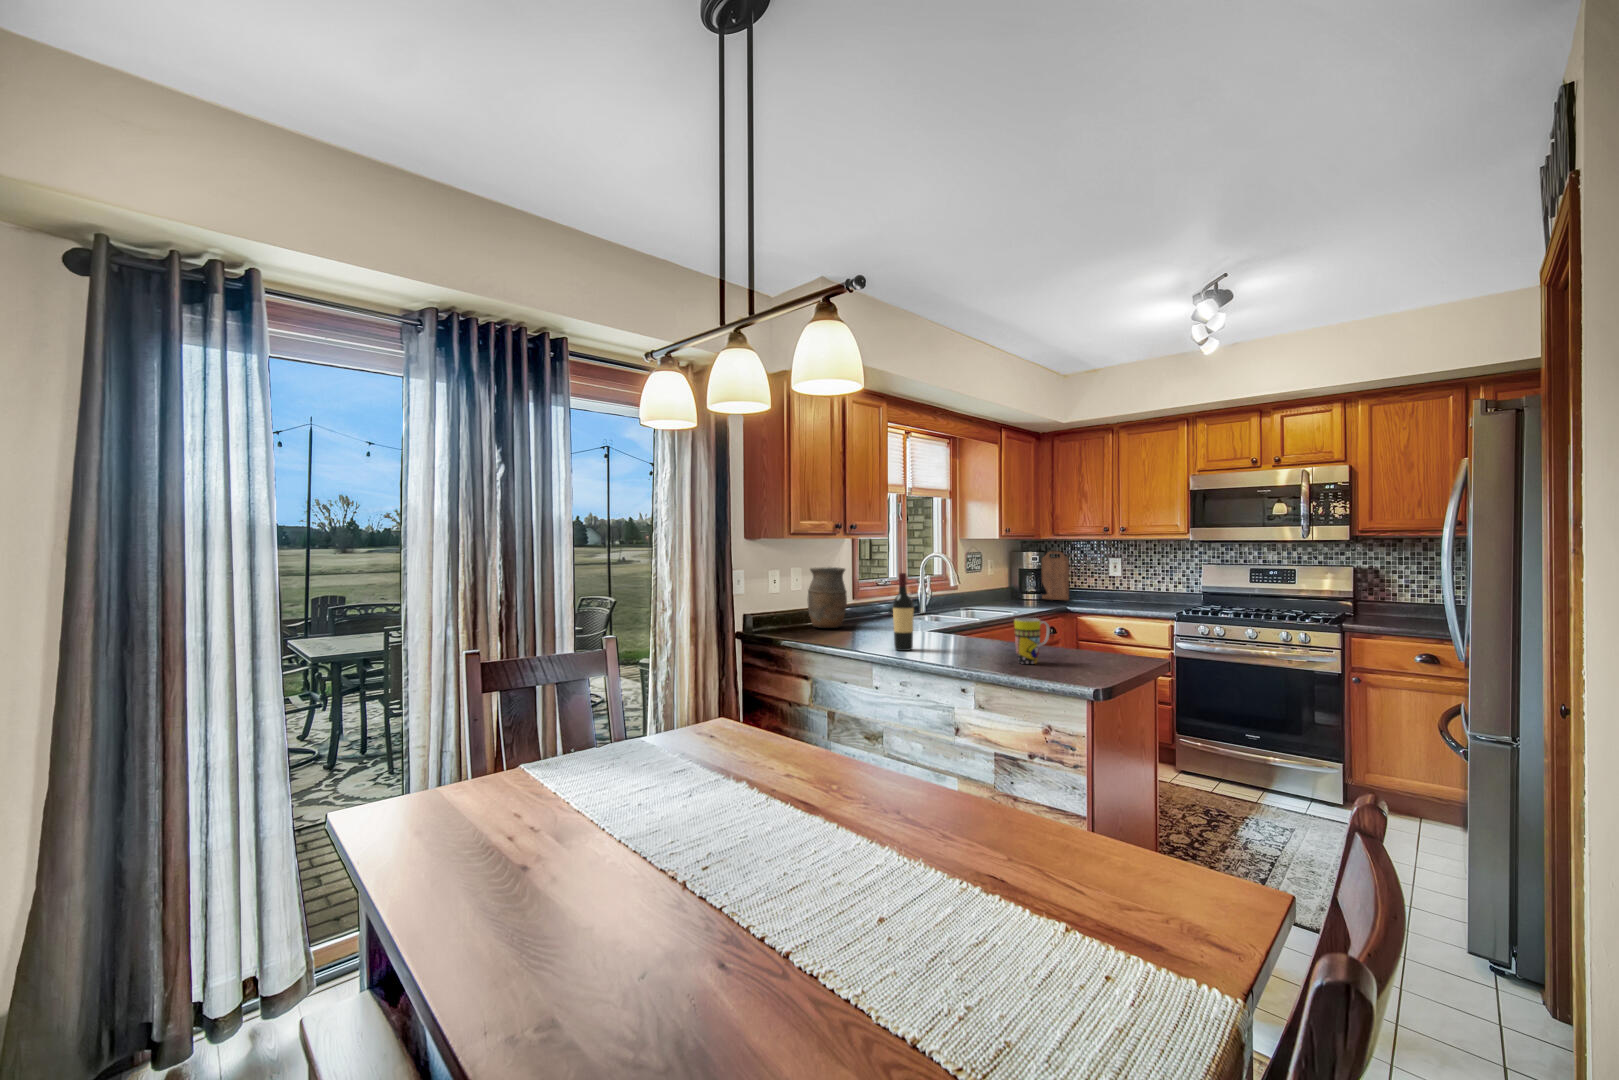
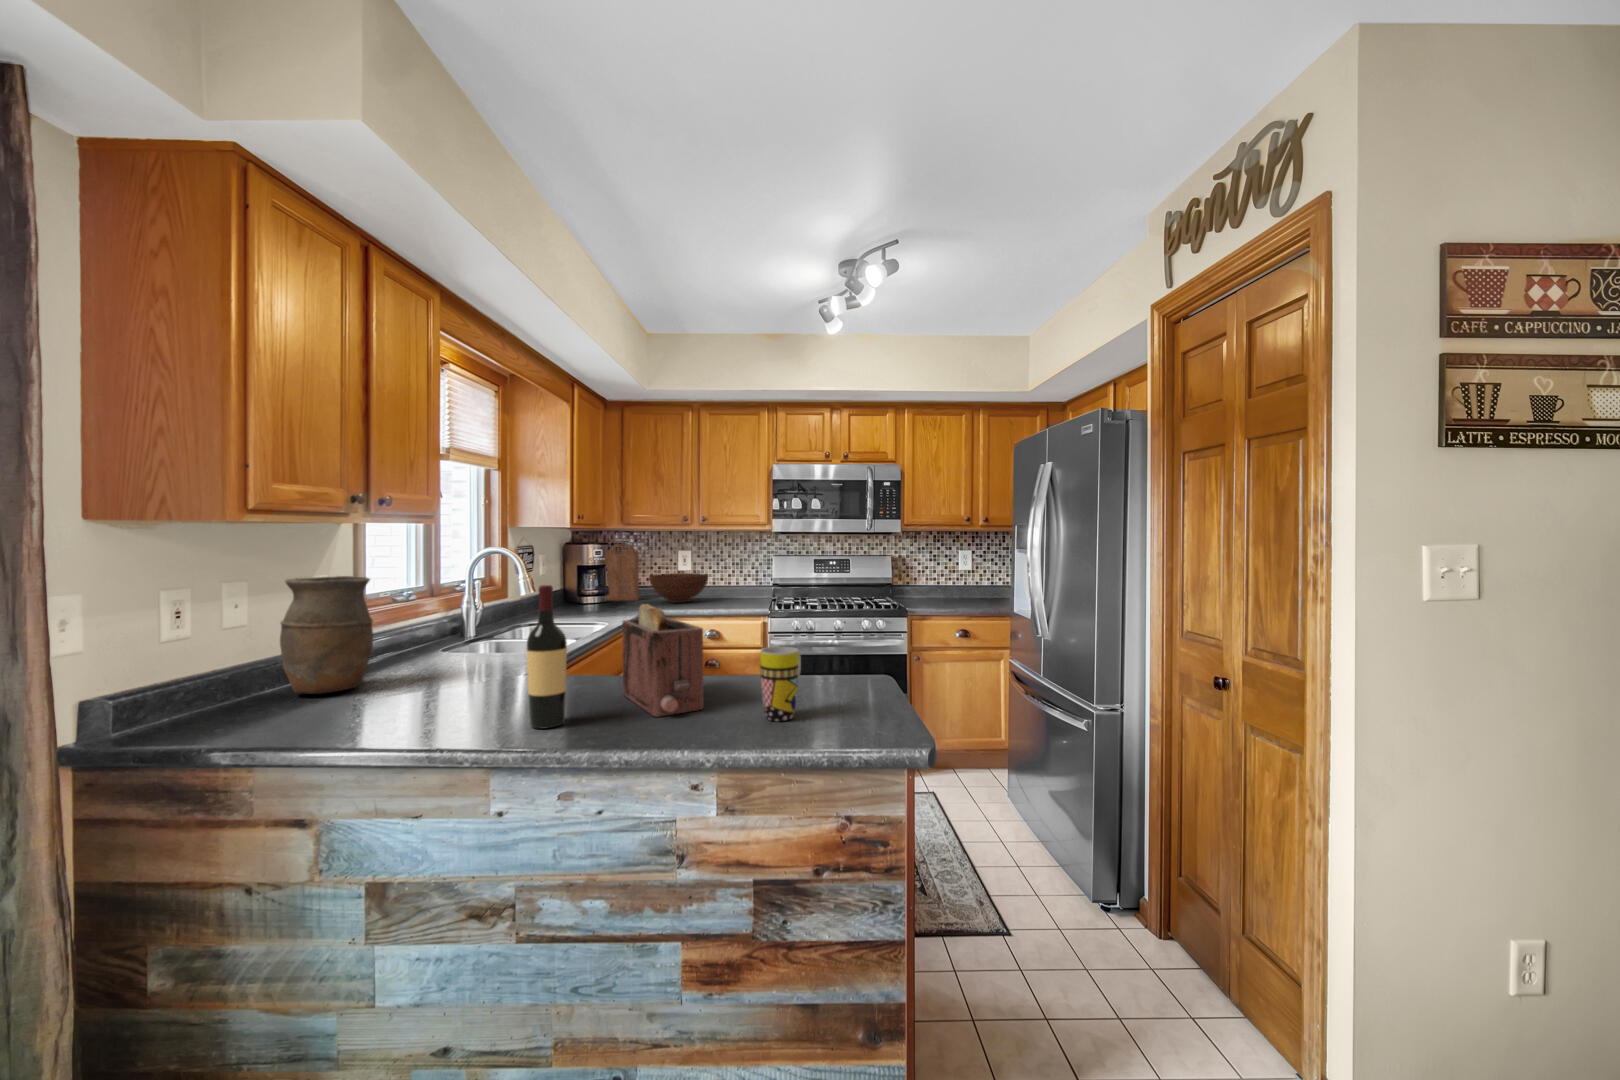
fruit bowl: none [1073,578,1130,604] -> present [649,573,708,603]
toaster: none [958,588,992,655] -> present [622,604,703,717]

